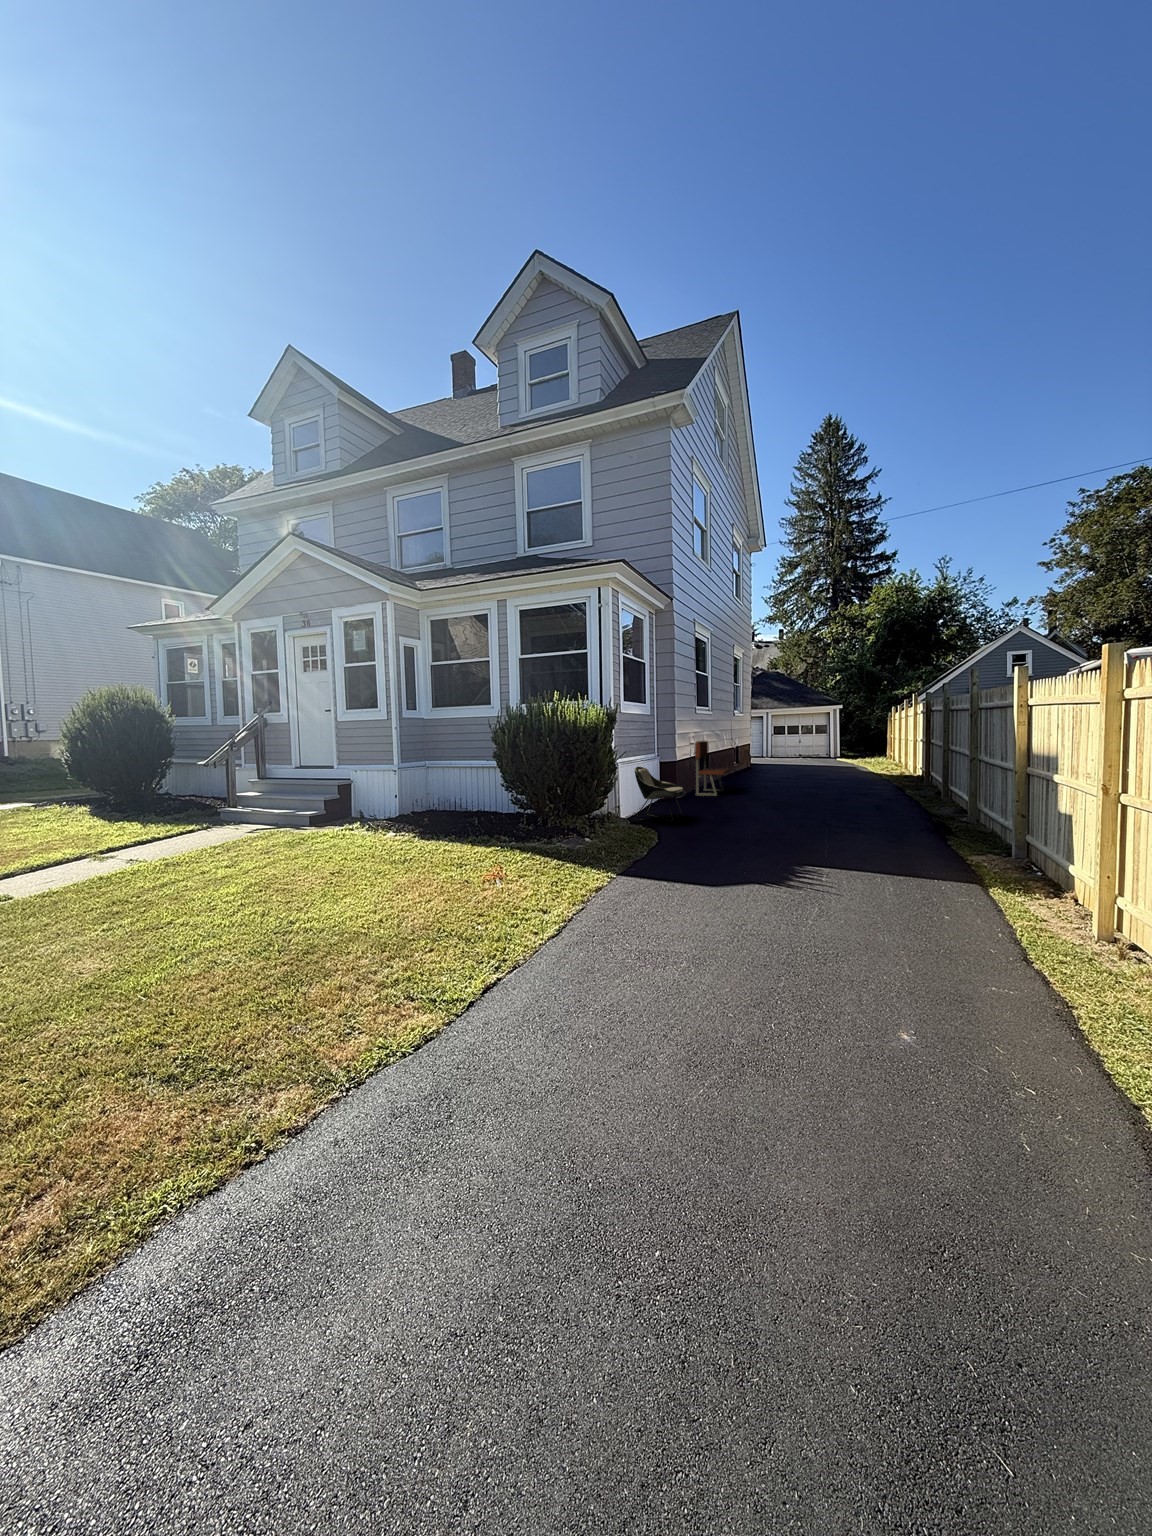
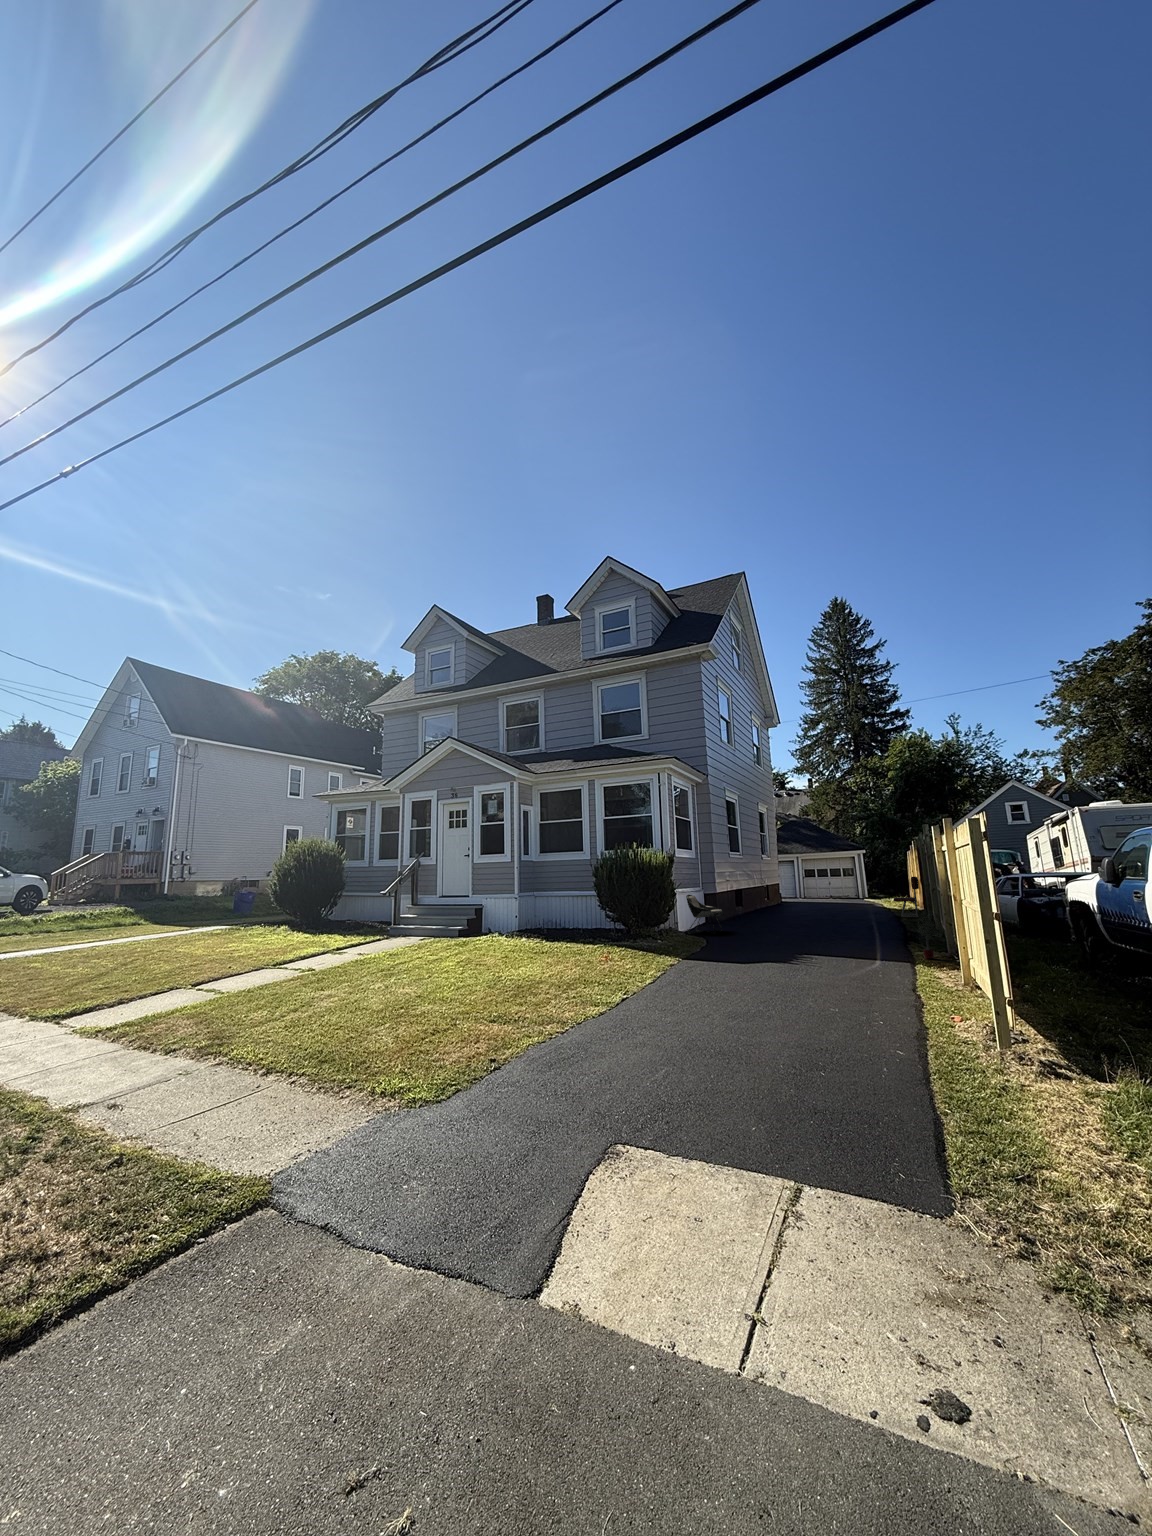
bench: present [695,741,731,796] -> present [894,877,919,917]
potted tree: none [1000,807,1055,887] -> present [918,912,943,959]

